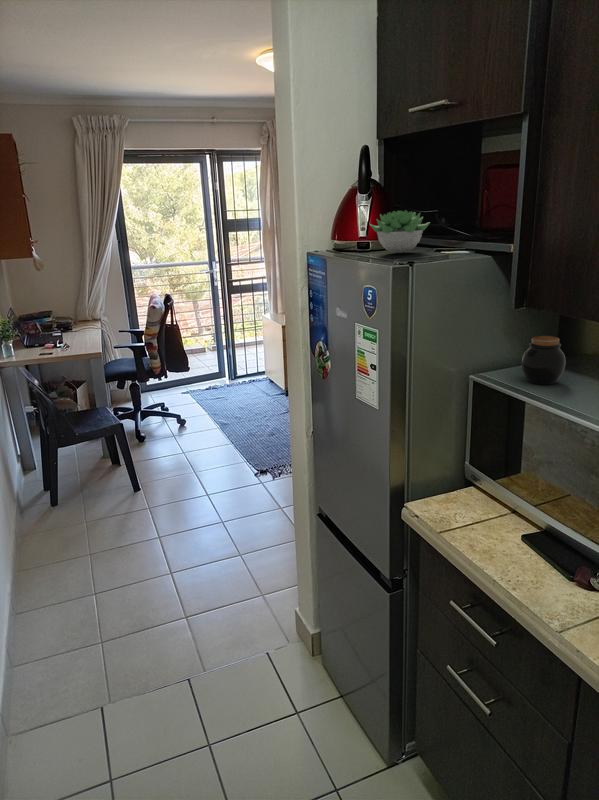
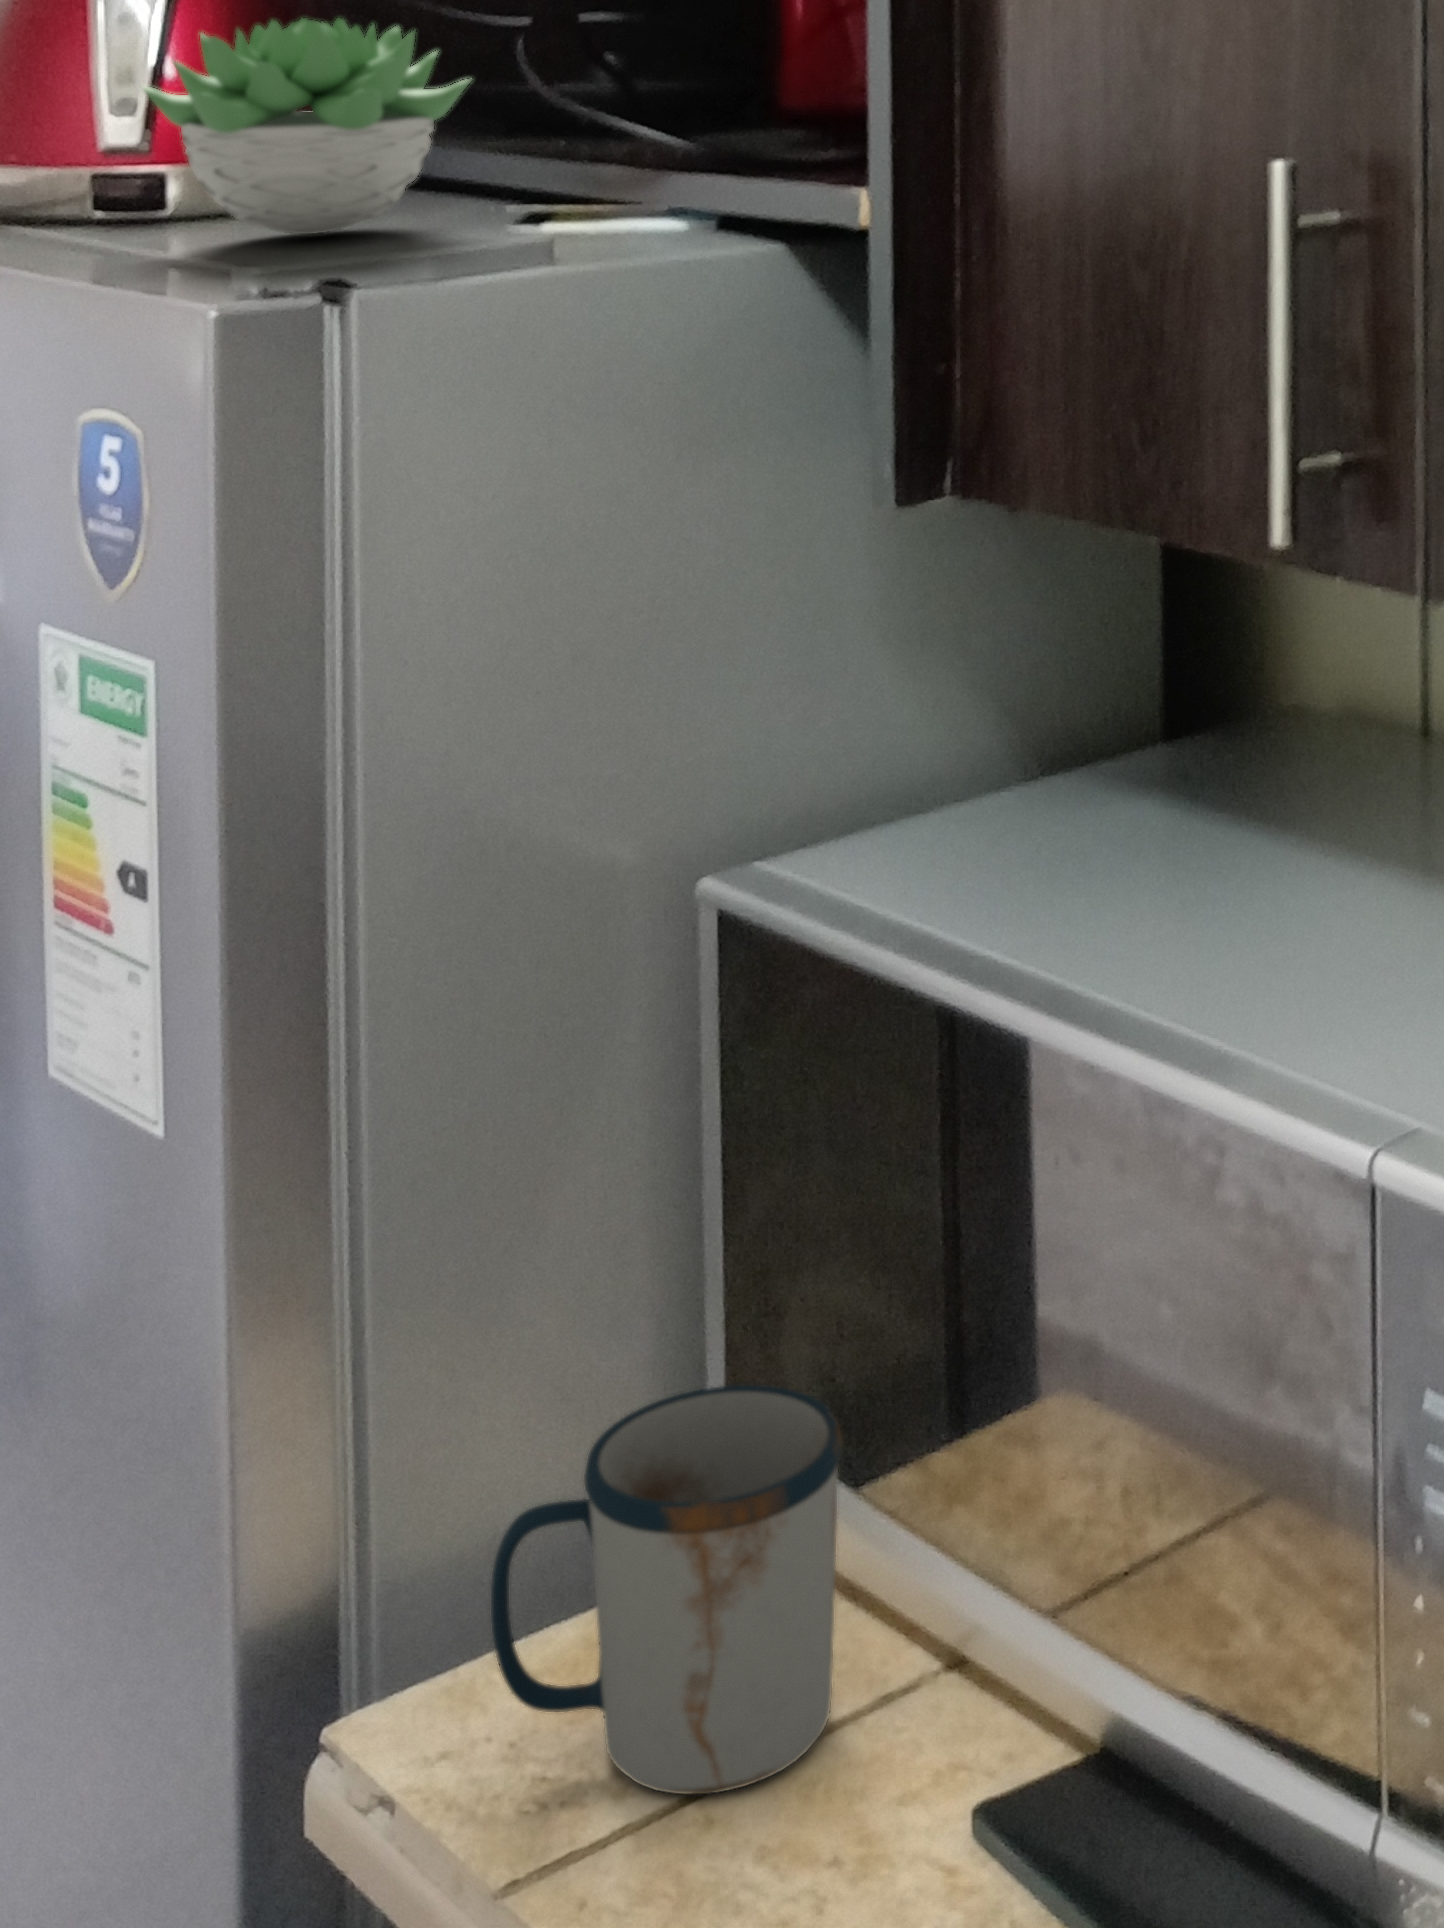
jar: present [522,336,566,384] -> none [946,638,1154,896]
mug: none [435,462,498,524] -> present [491,1385,843,1795]

